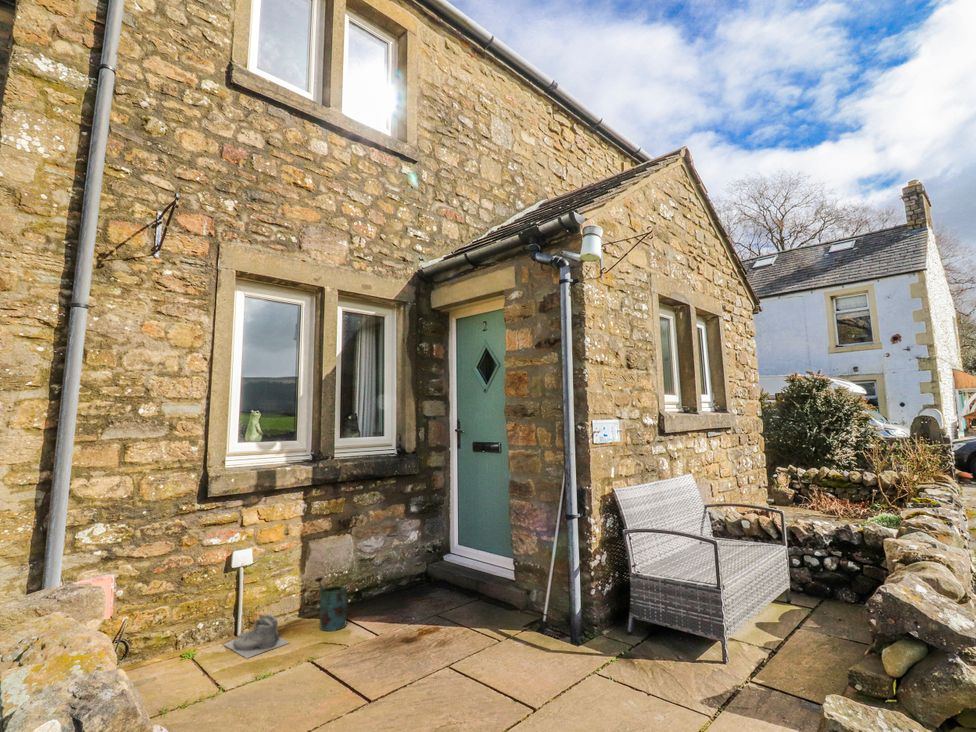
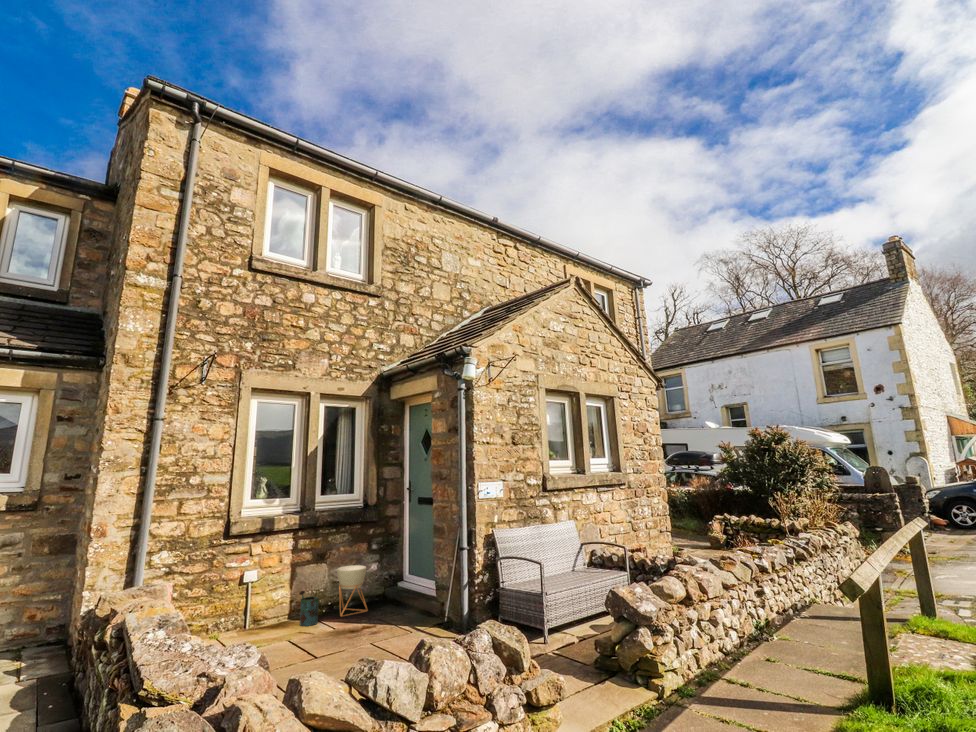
planter: none [368,538,413,613] -> present [337,565,368,617]
boots: present [224,615,288,658] -> none [236,613,278,639]

